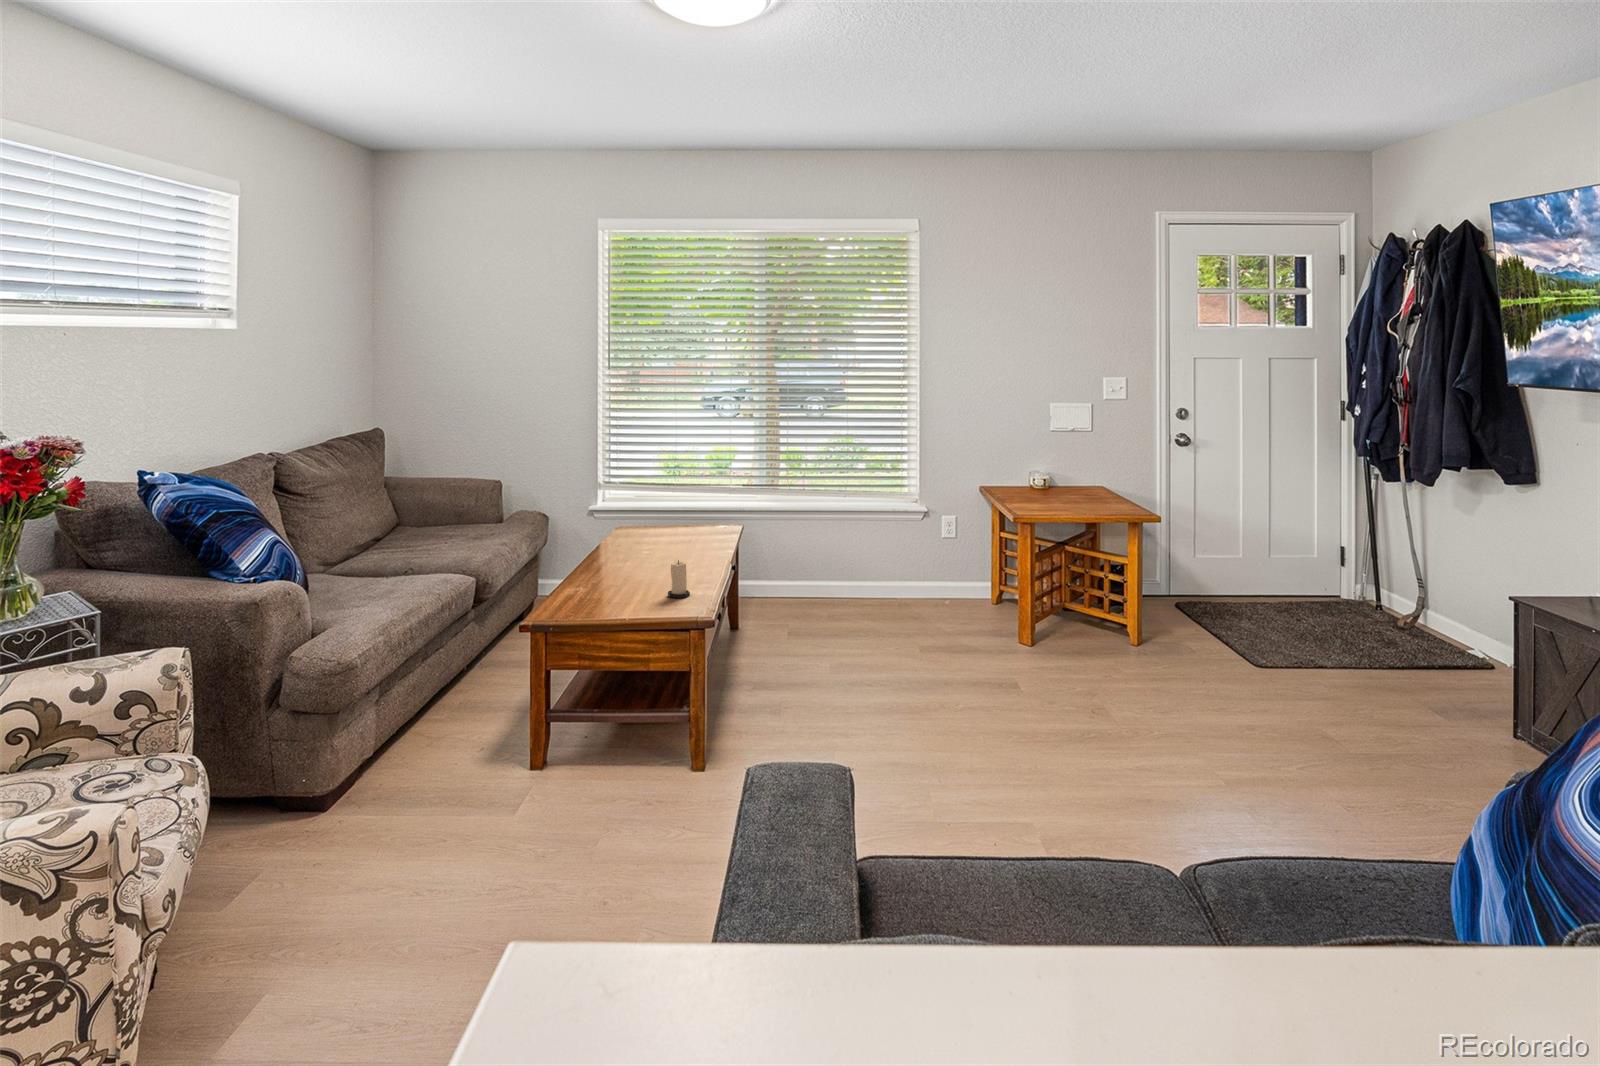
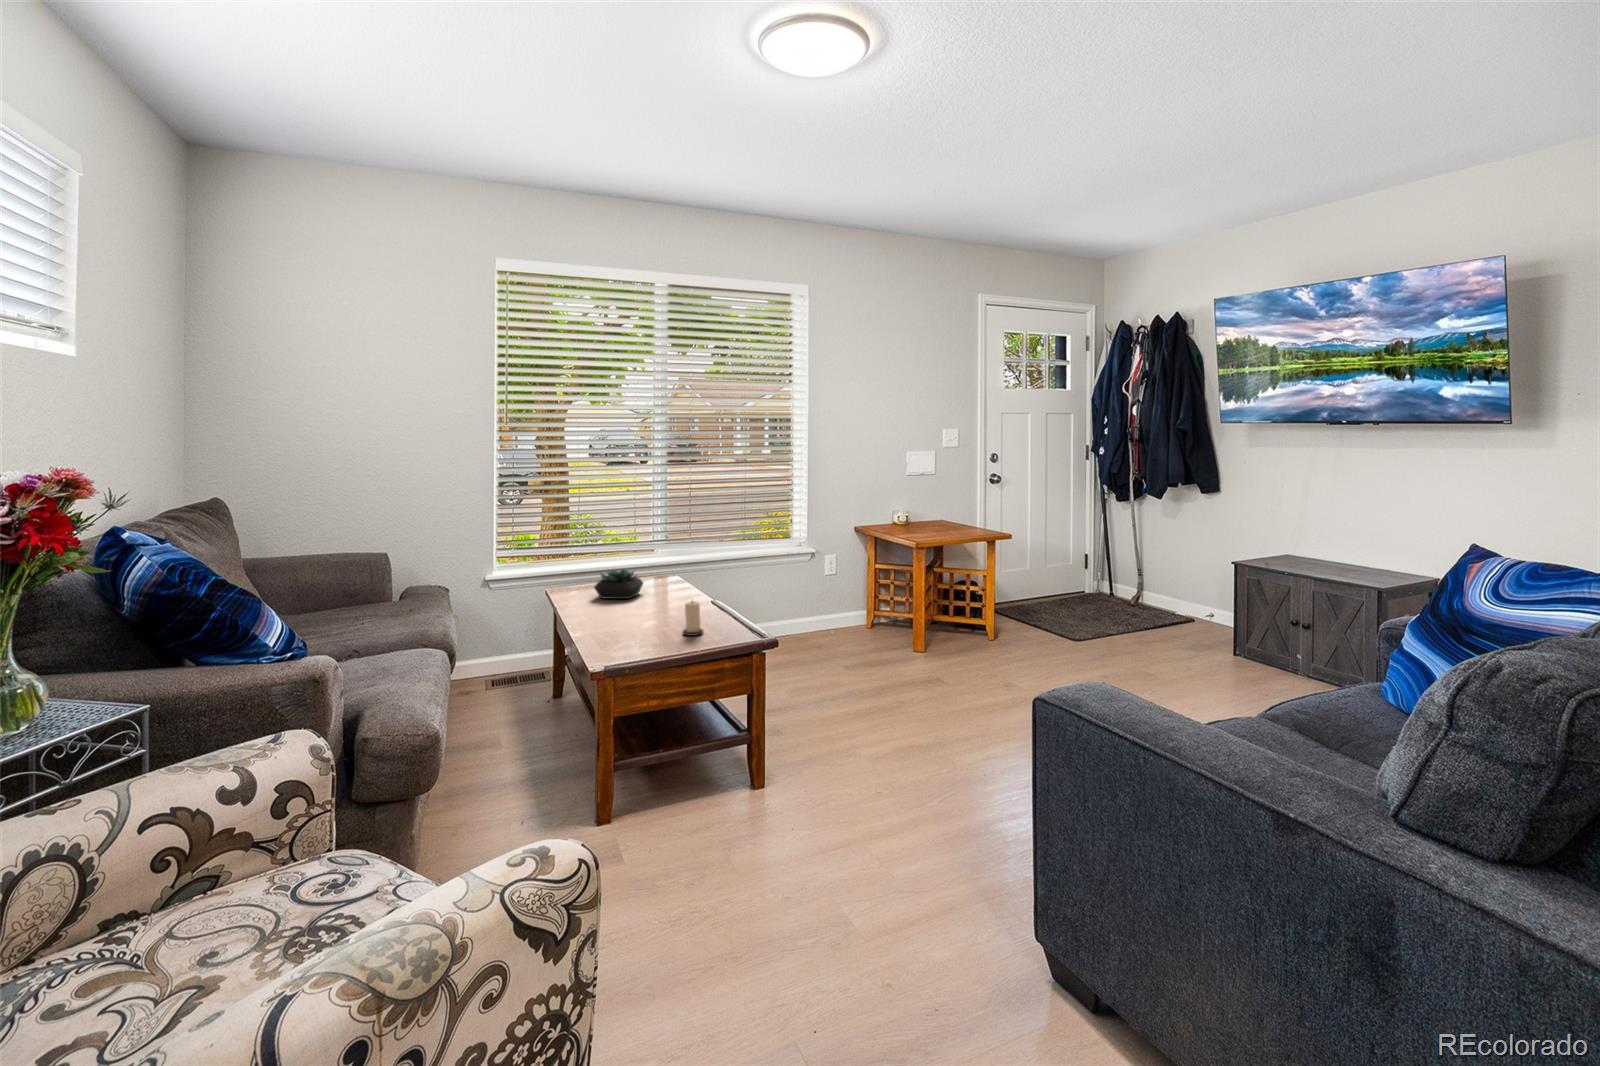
succulent plant: none [638,520,691,552] -> present [594,570,643,599]

